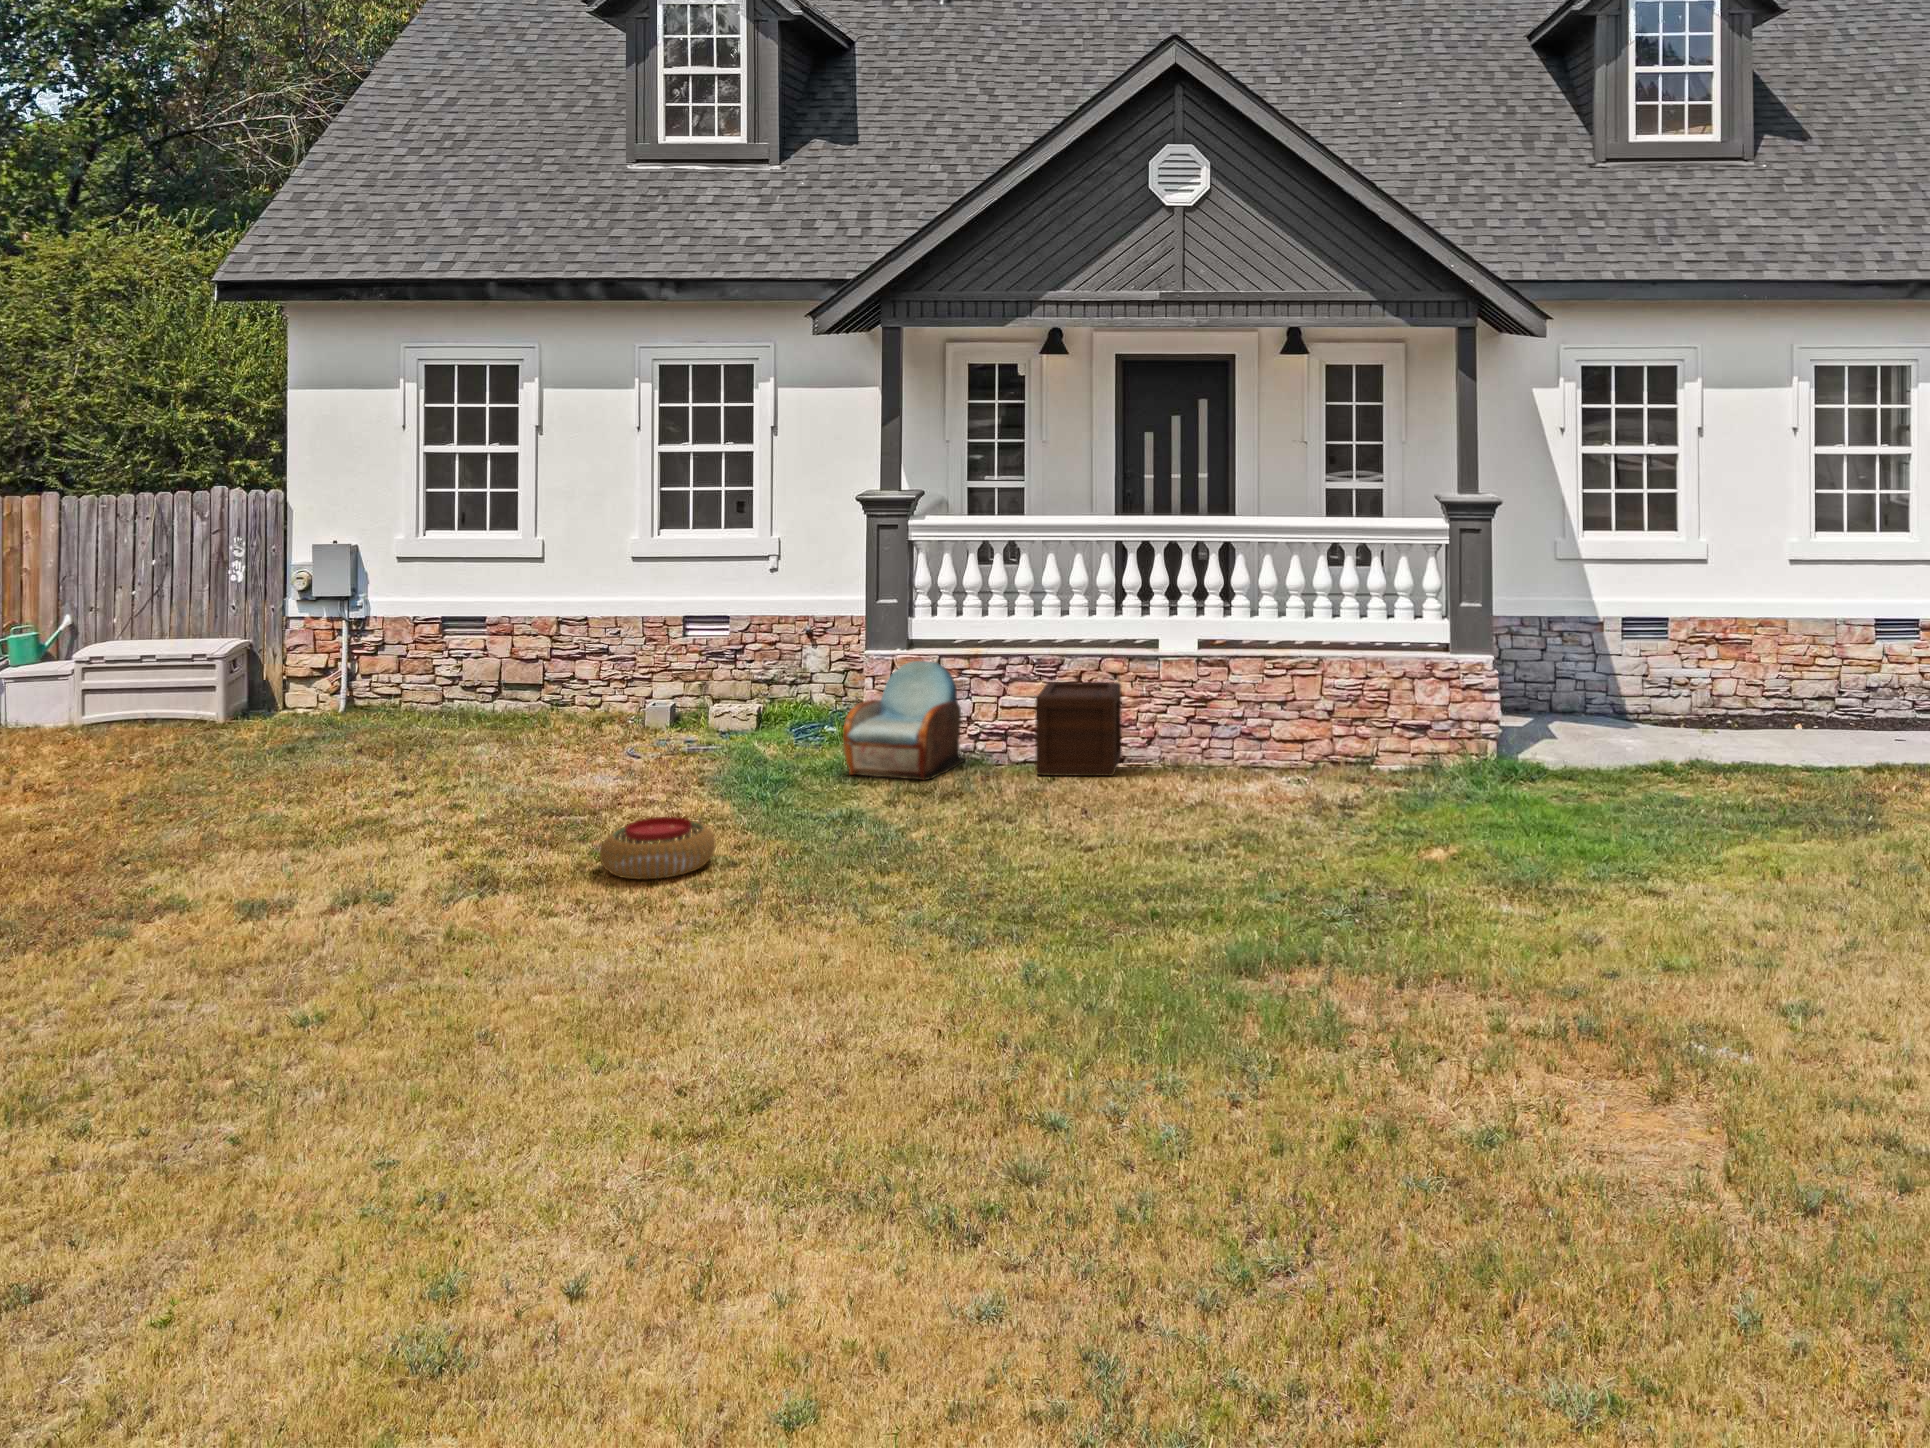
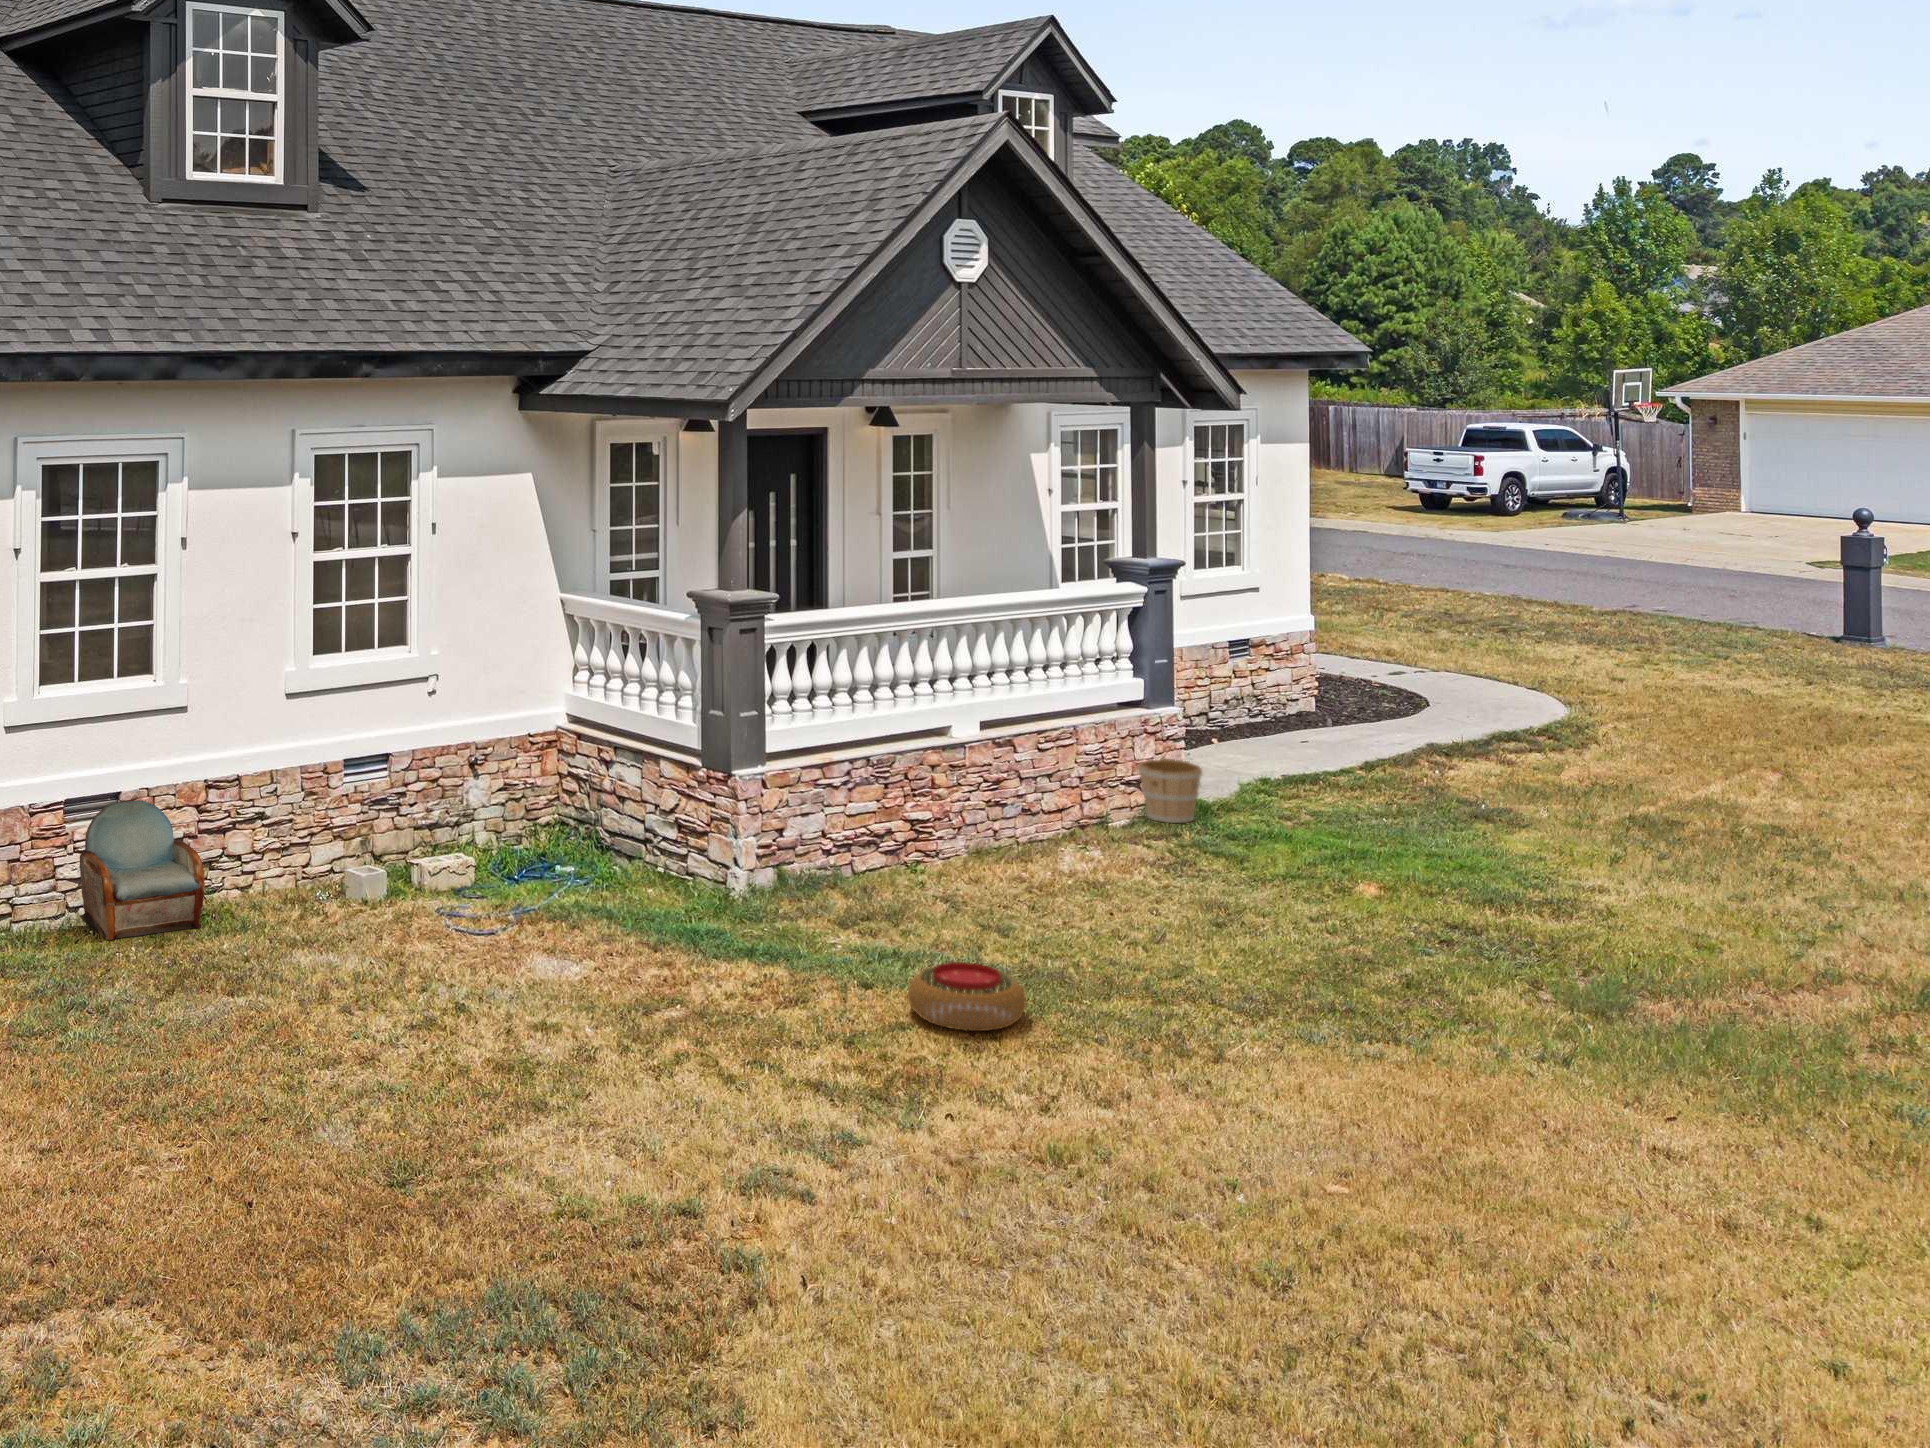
armchair: present [843,661,964,780] -> present [80,800,205,940]
wooden crate: present [1036,682,1122,776] -> none [892,774,1003,875]
wooden bucket: none [1384,703,1456,774] -> present [1138,758,1202,823]

